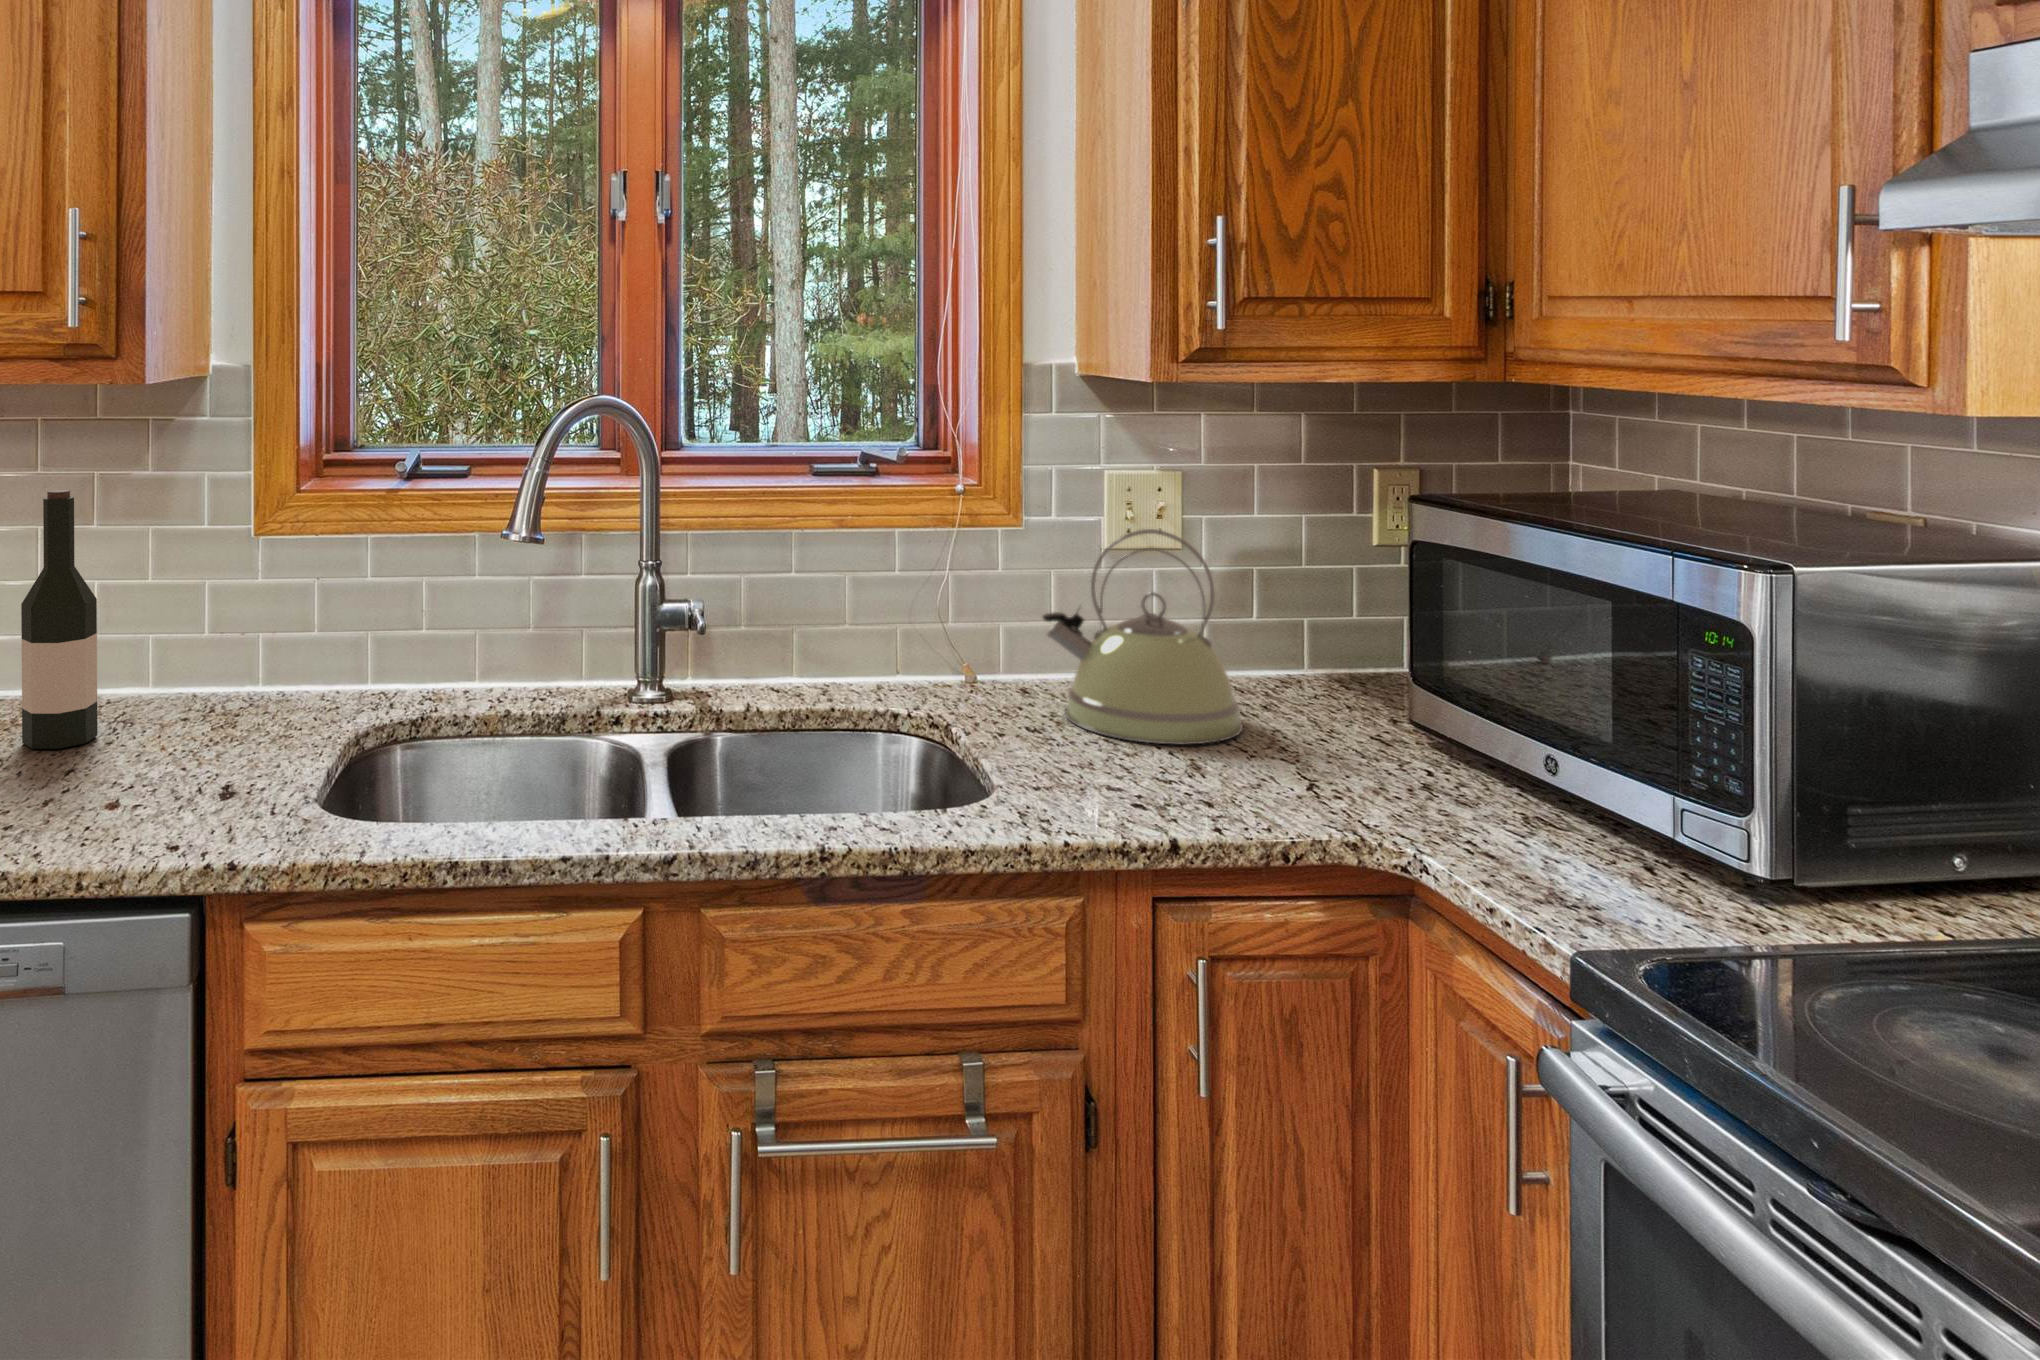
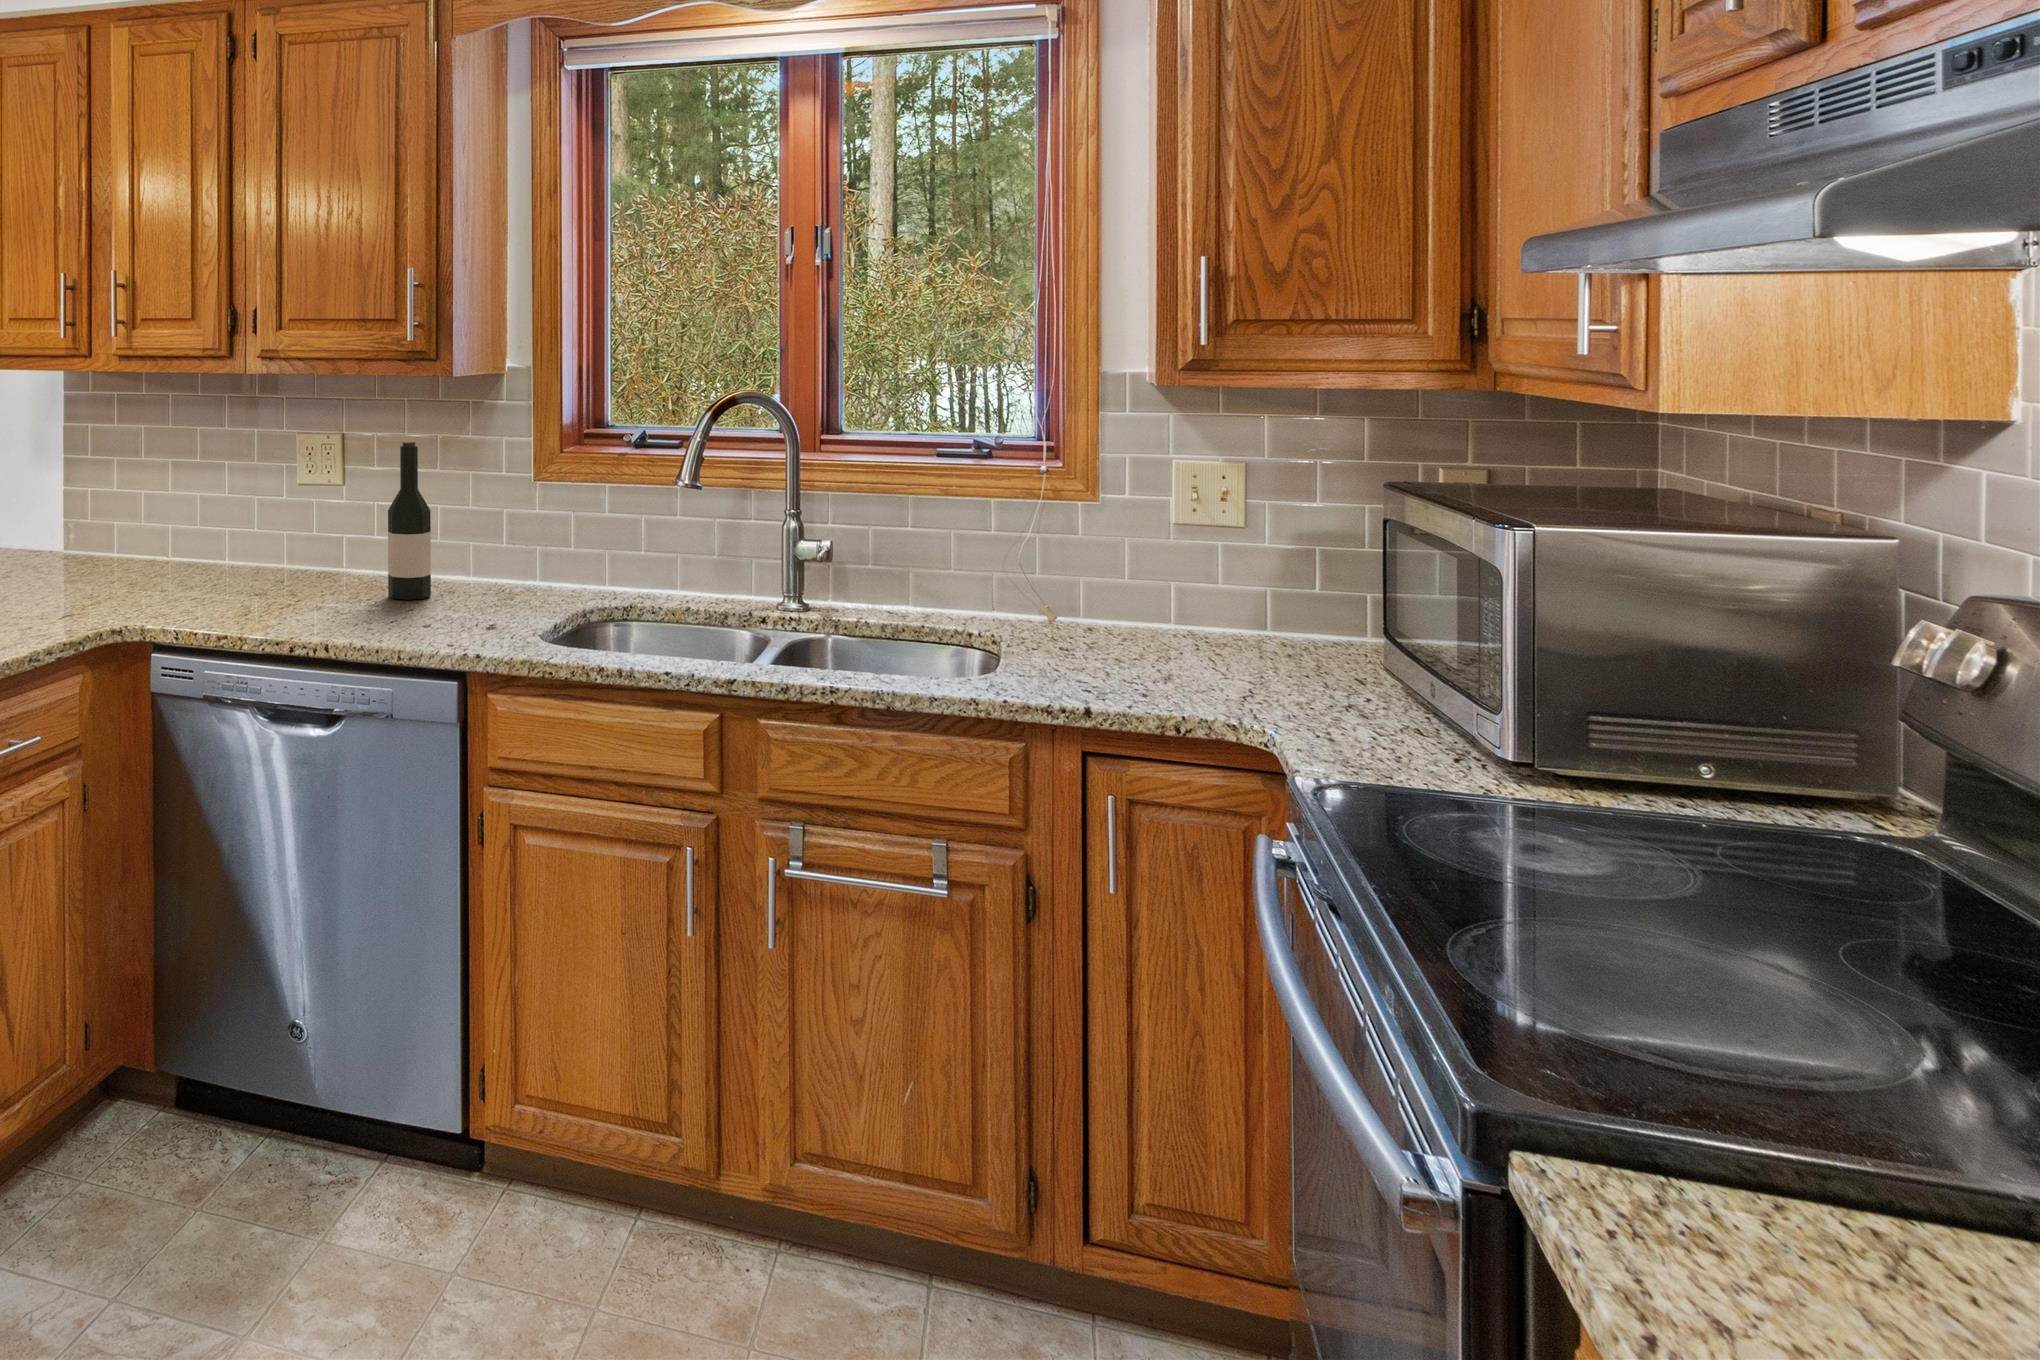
kettle: present [1043,529,1243,744] -> none [1098,502,1260,669]

